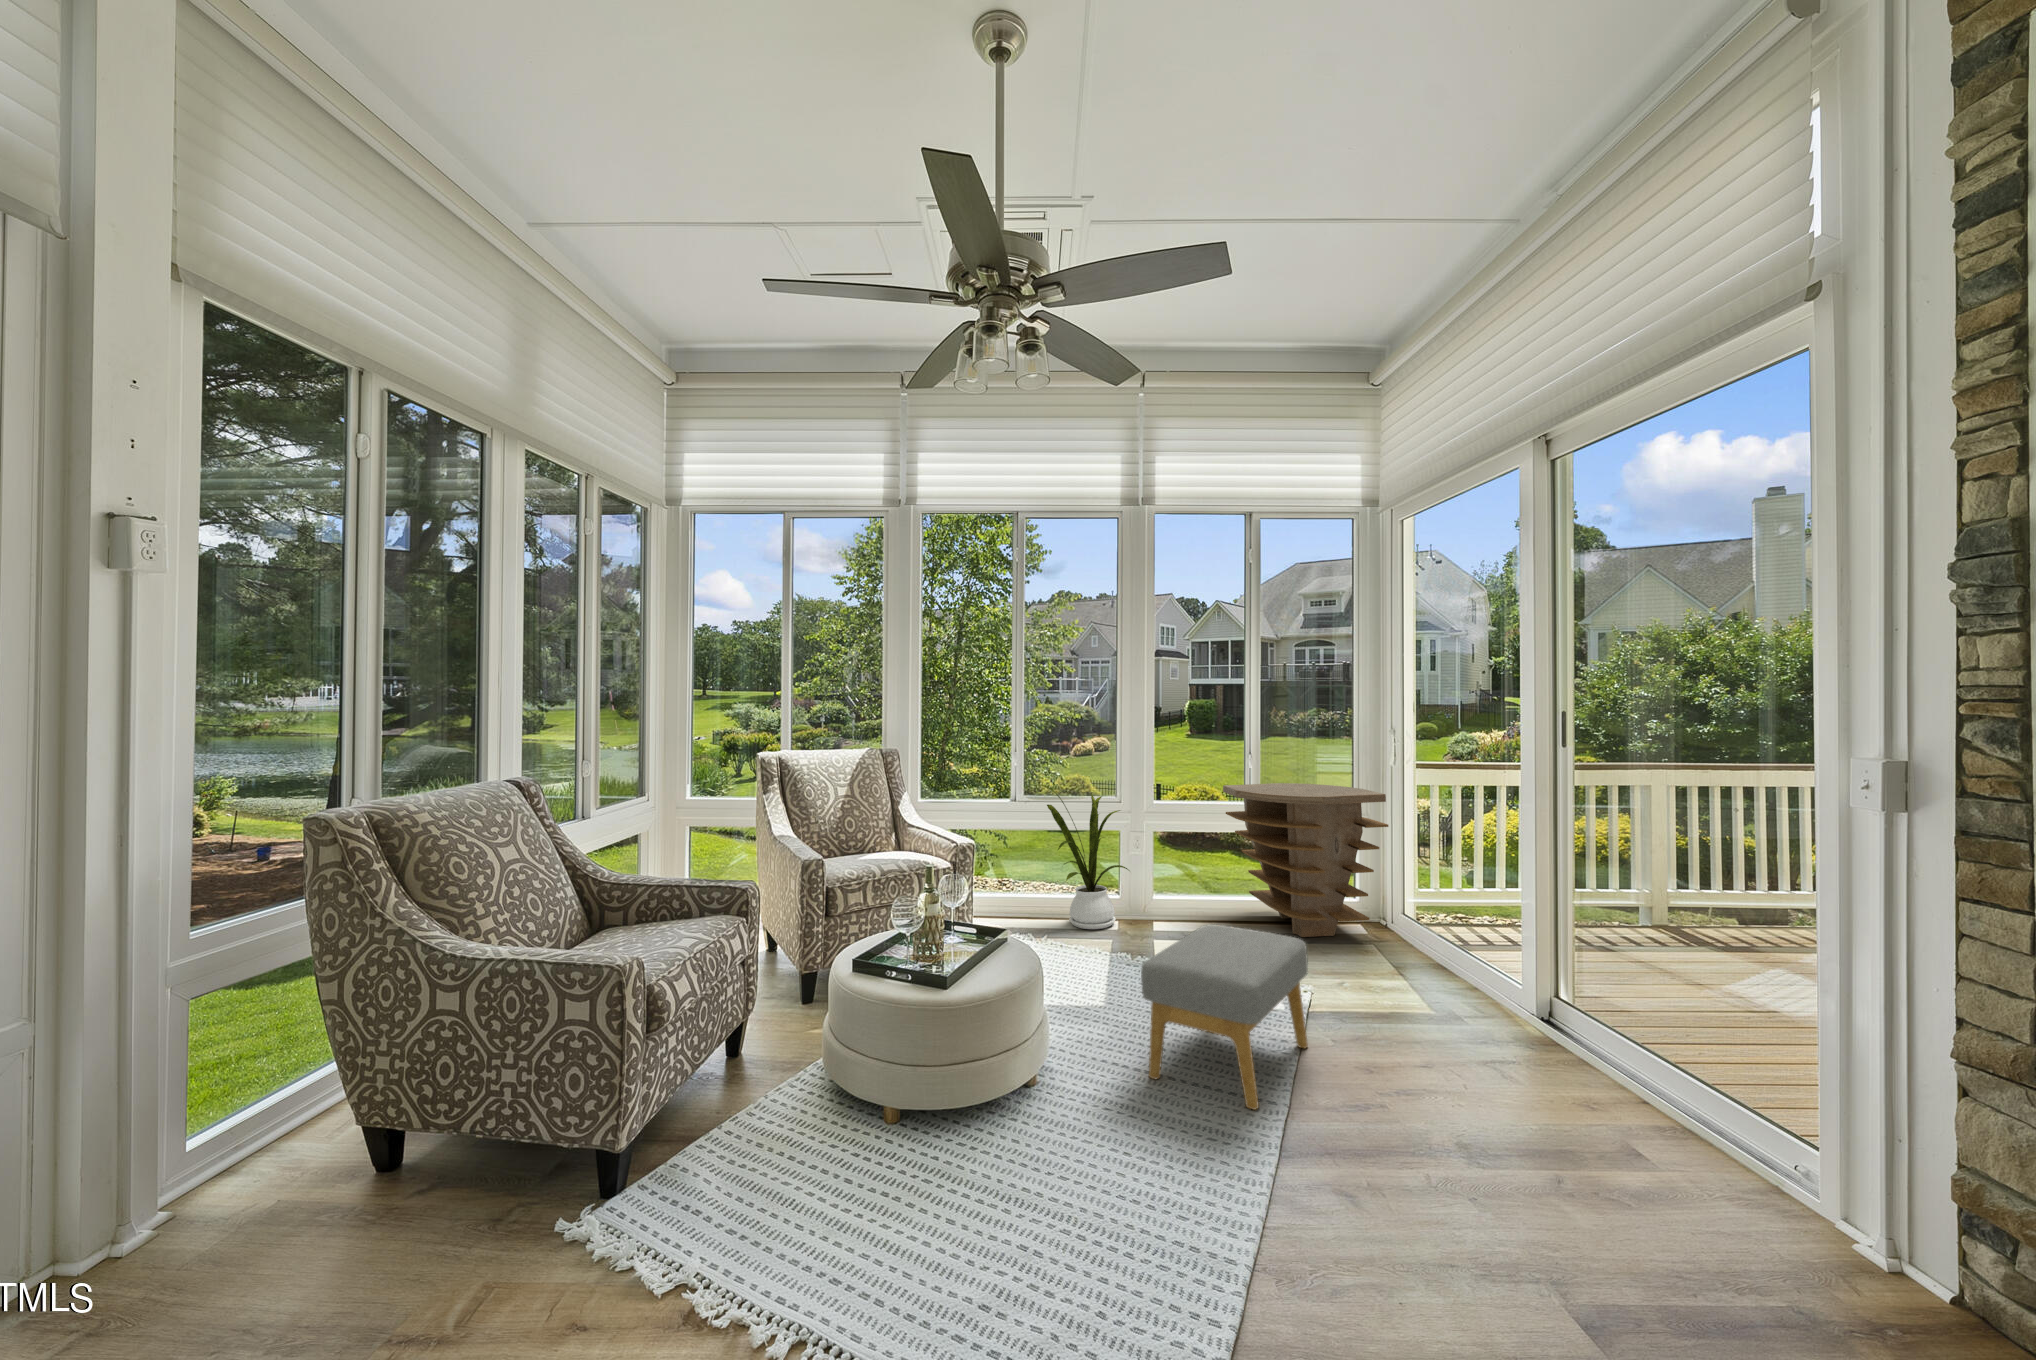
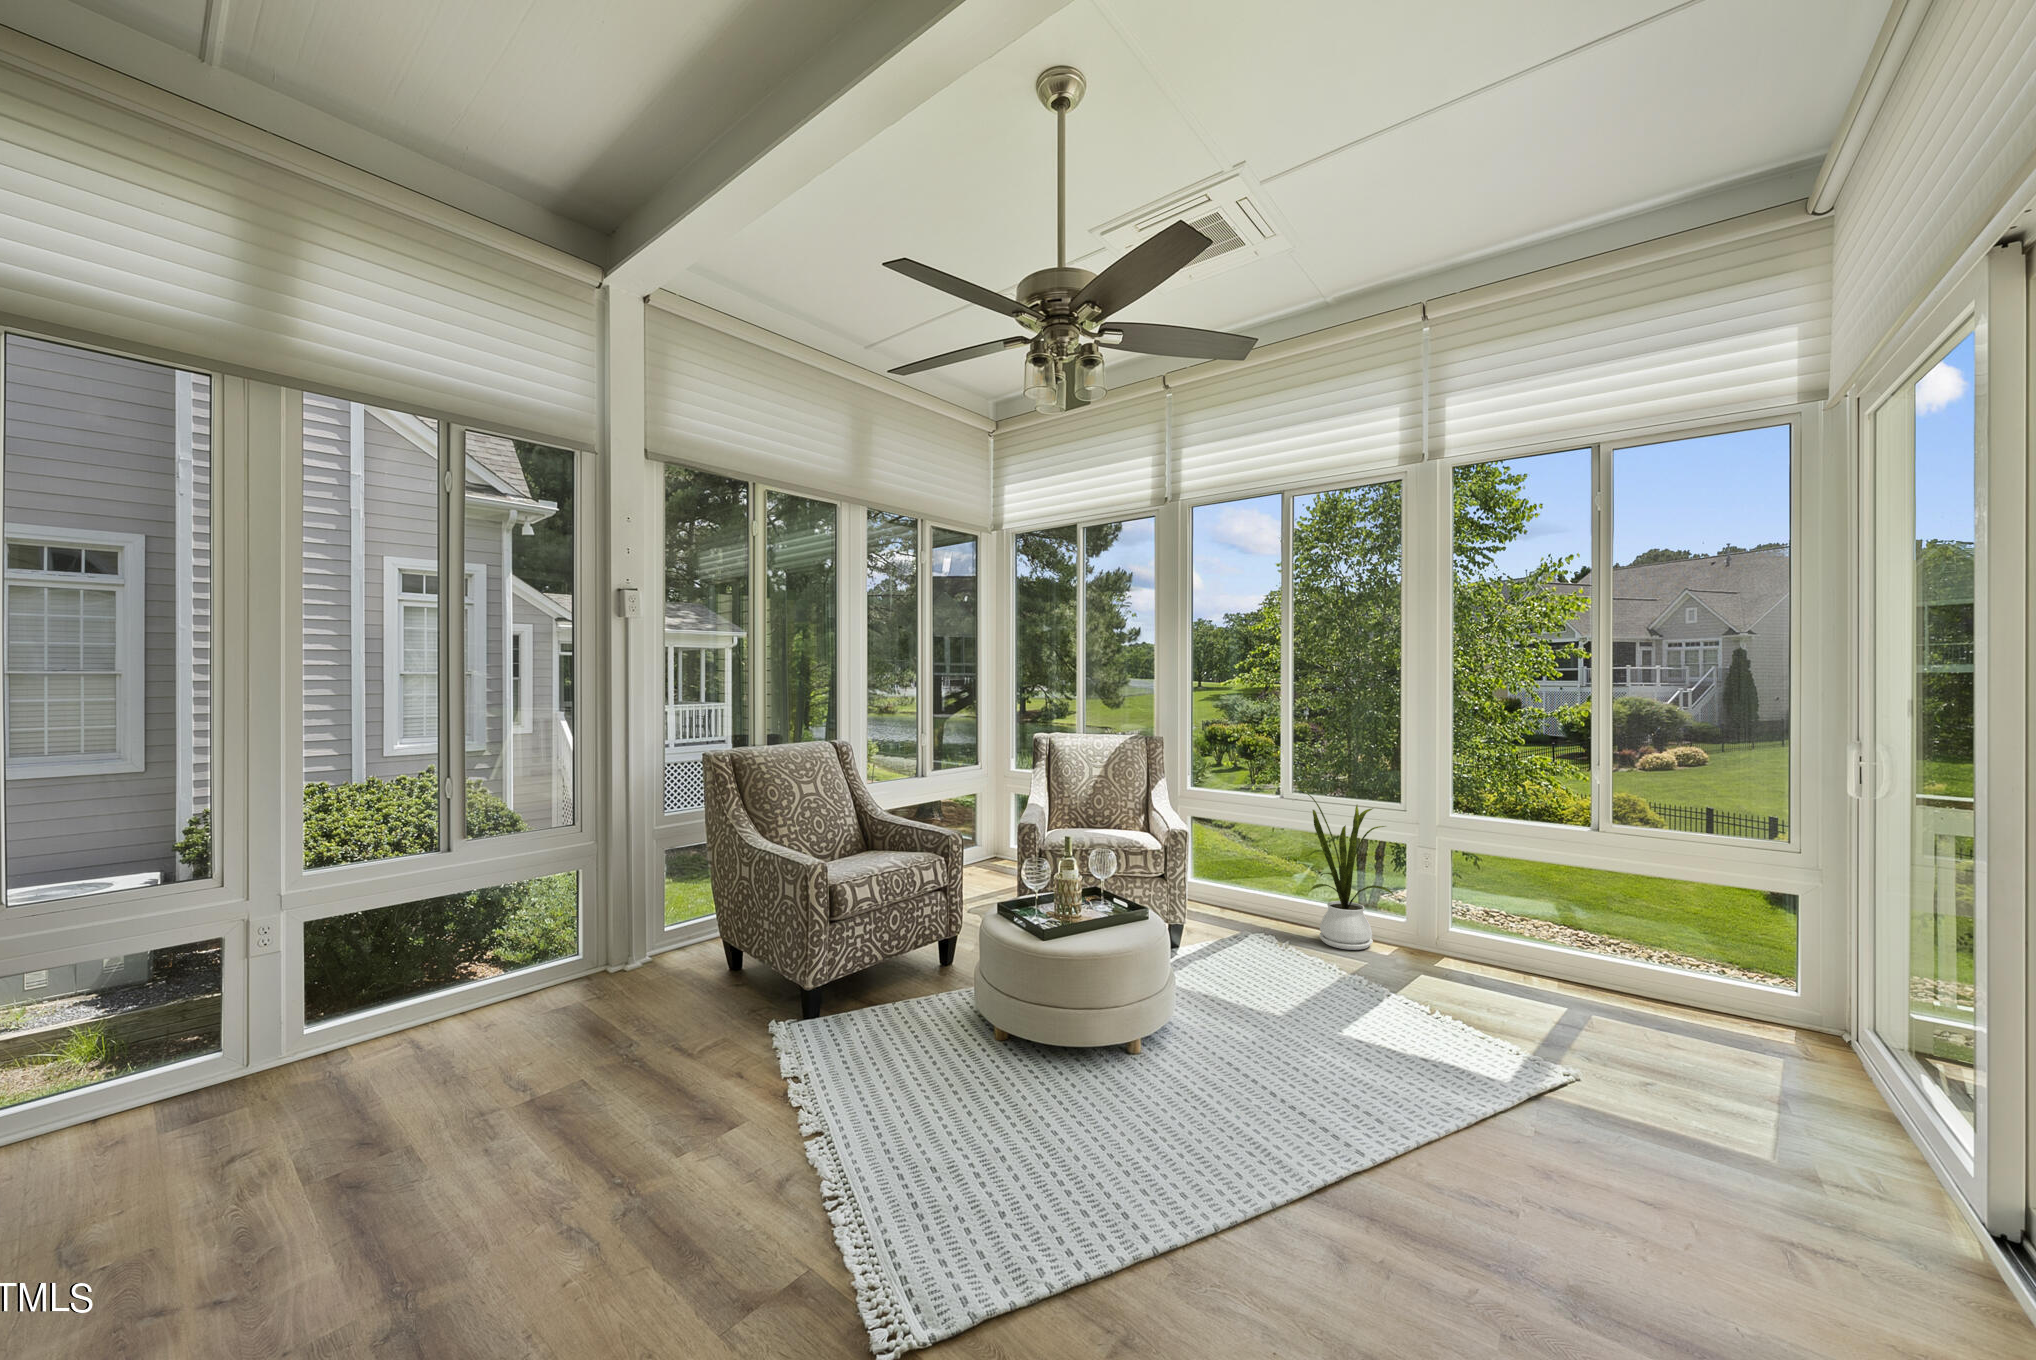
side table: present [1223,783,1388,937] -> none [1529,815,1730,1026]
footstool: present [1141,924,1308,1109] -> none [1215,953,1423,1130]

